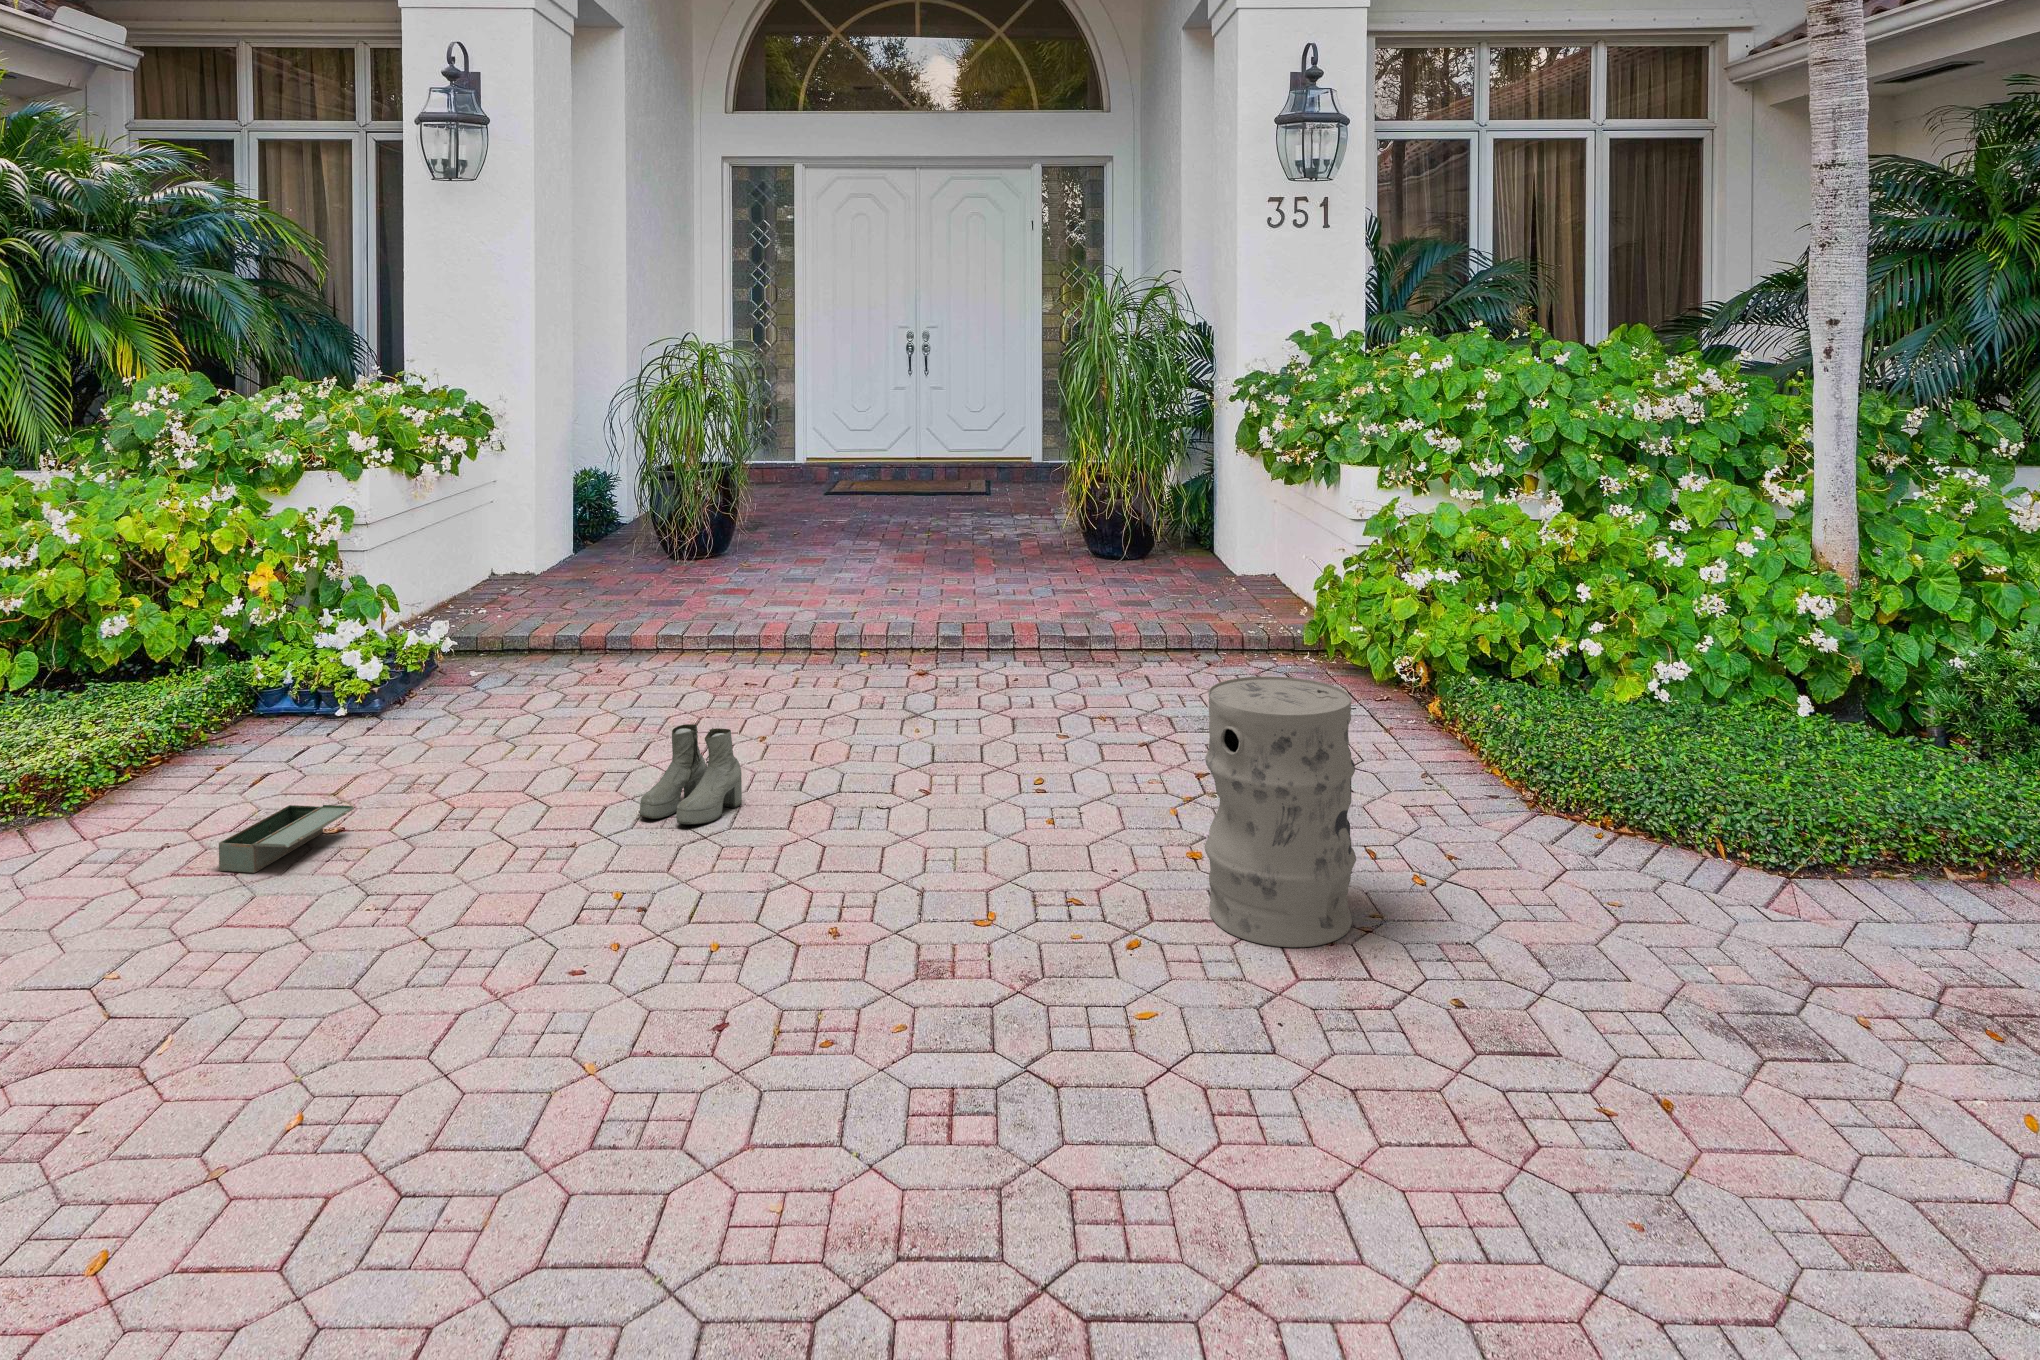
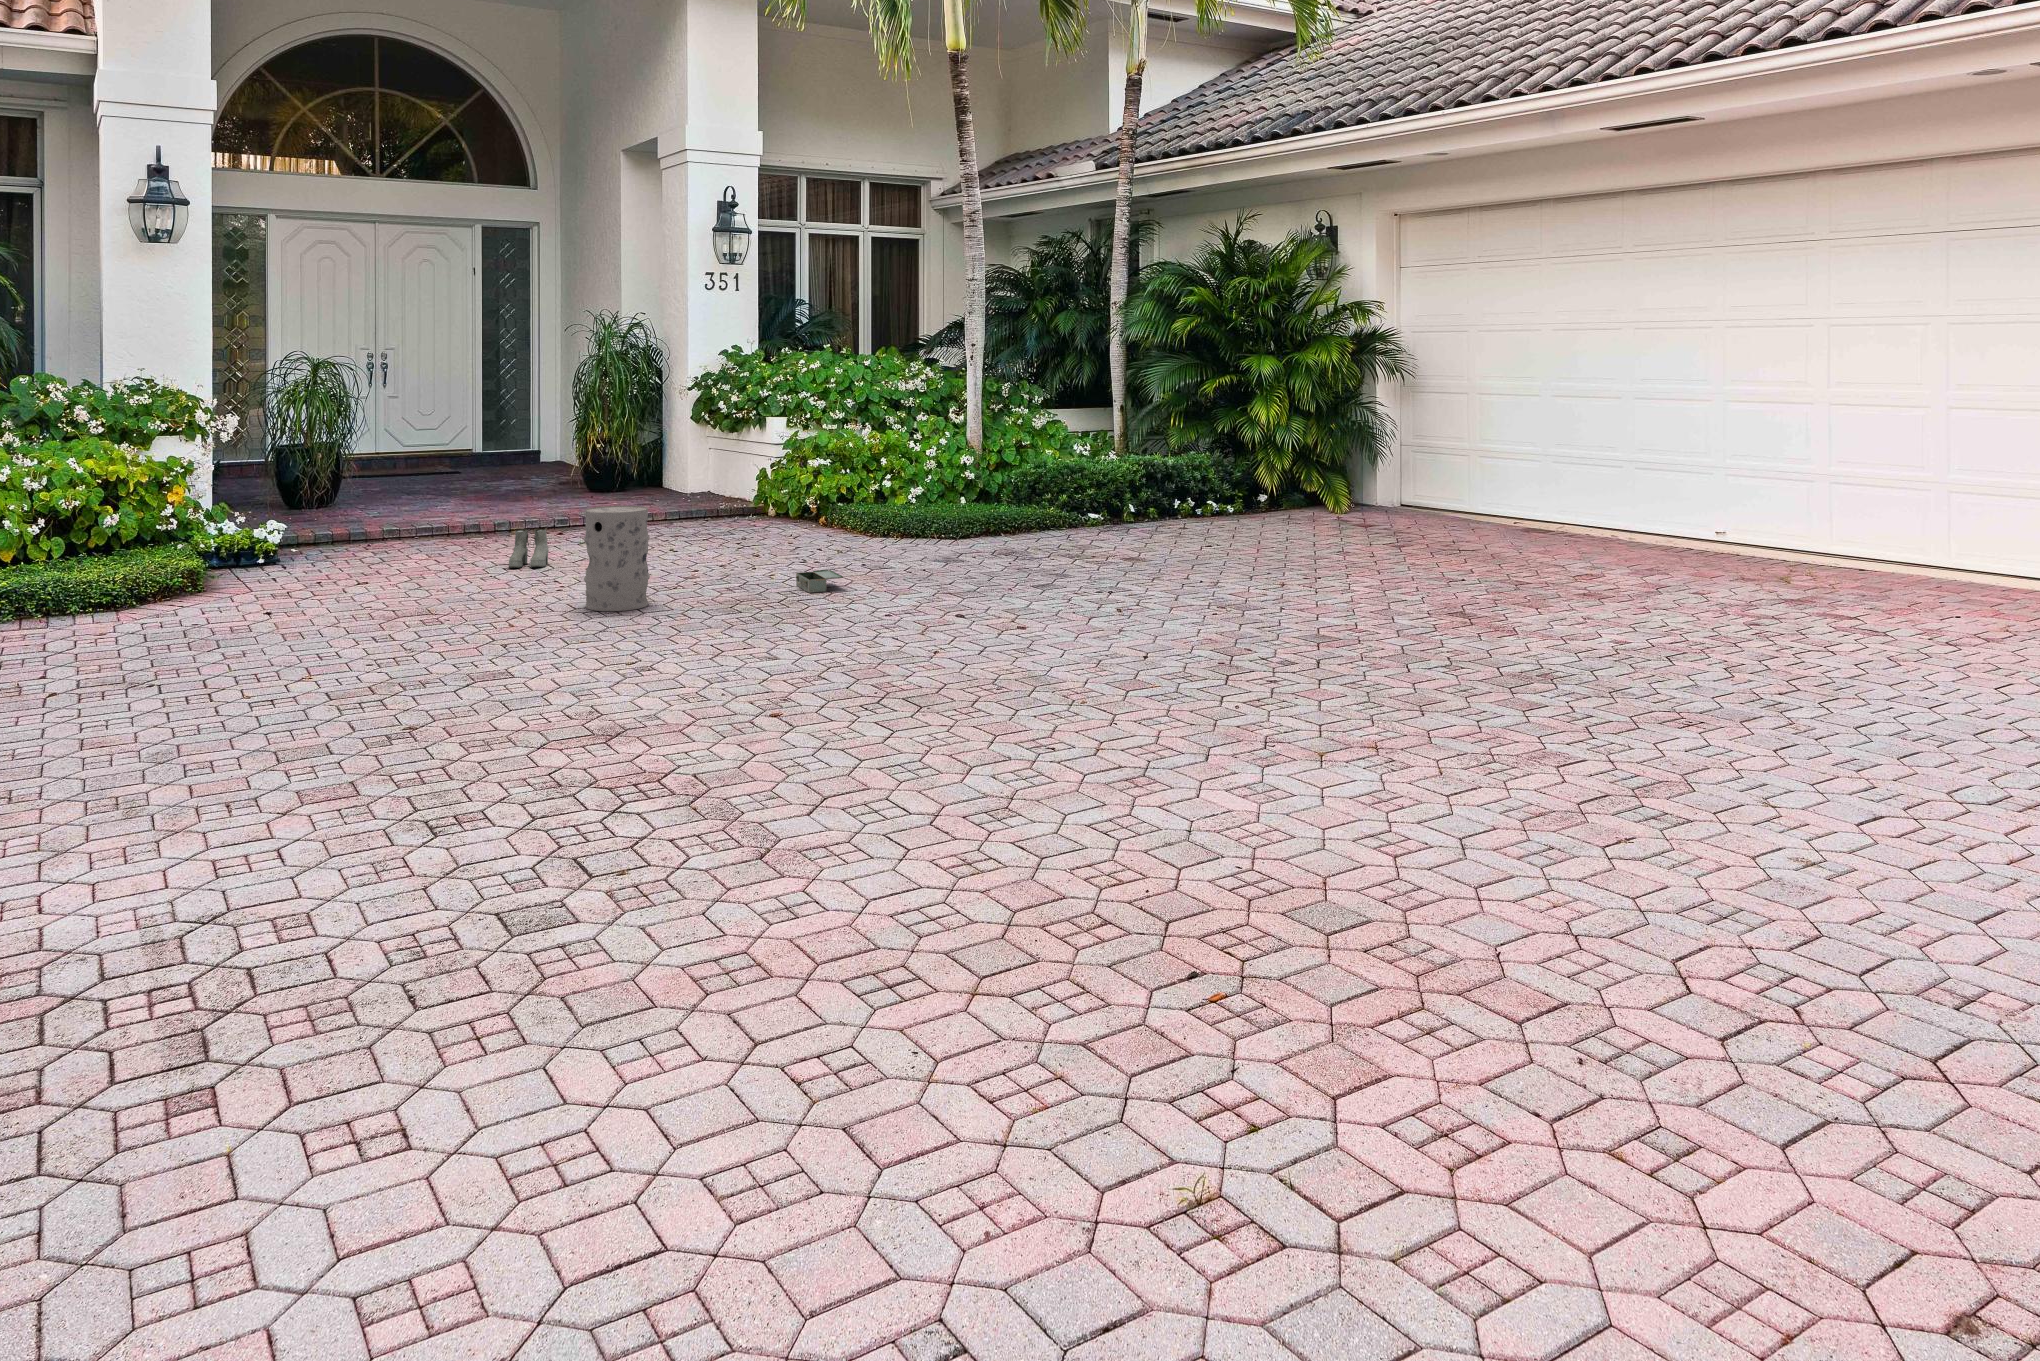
trash can: present [1205,676,1356,947] -> present [584,506,650,611]
toolbox: present [219,805,354,873] -> present [796,570,843,593]

